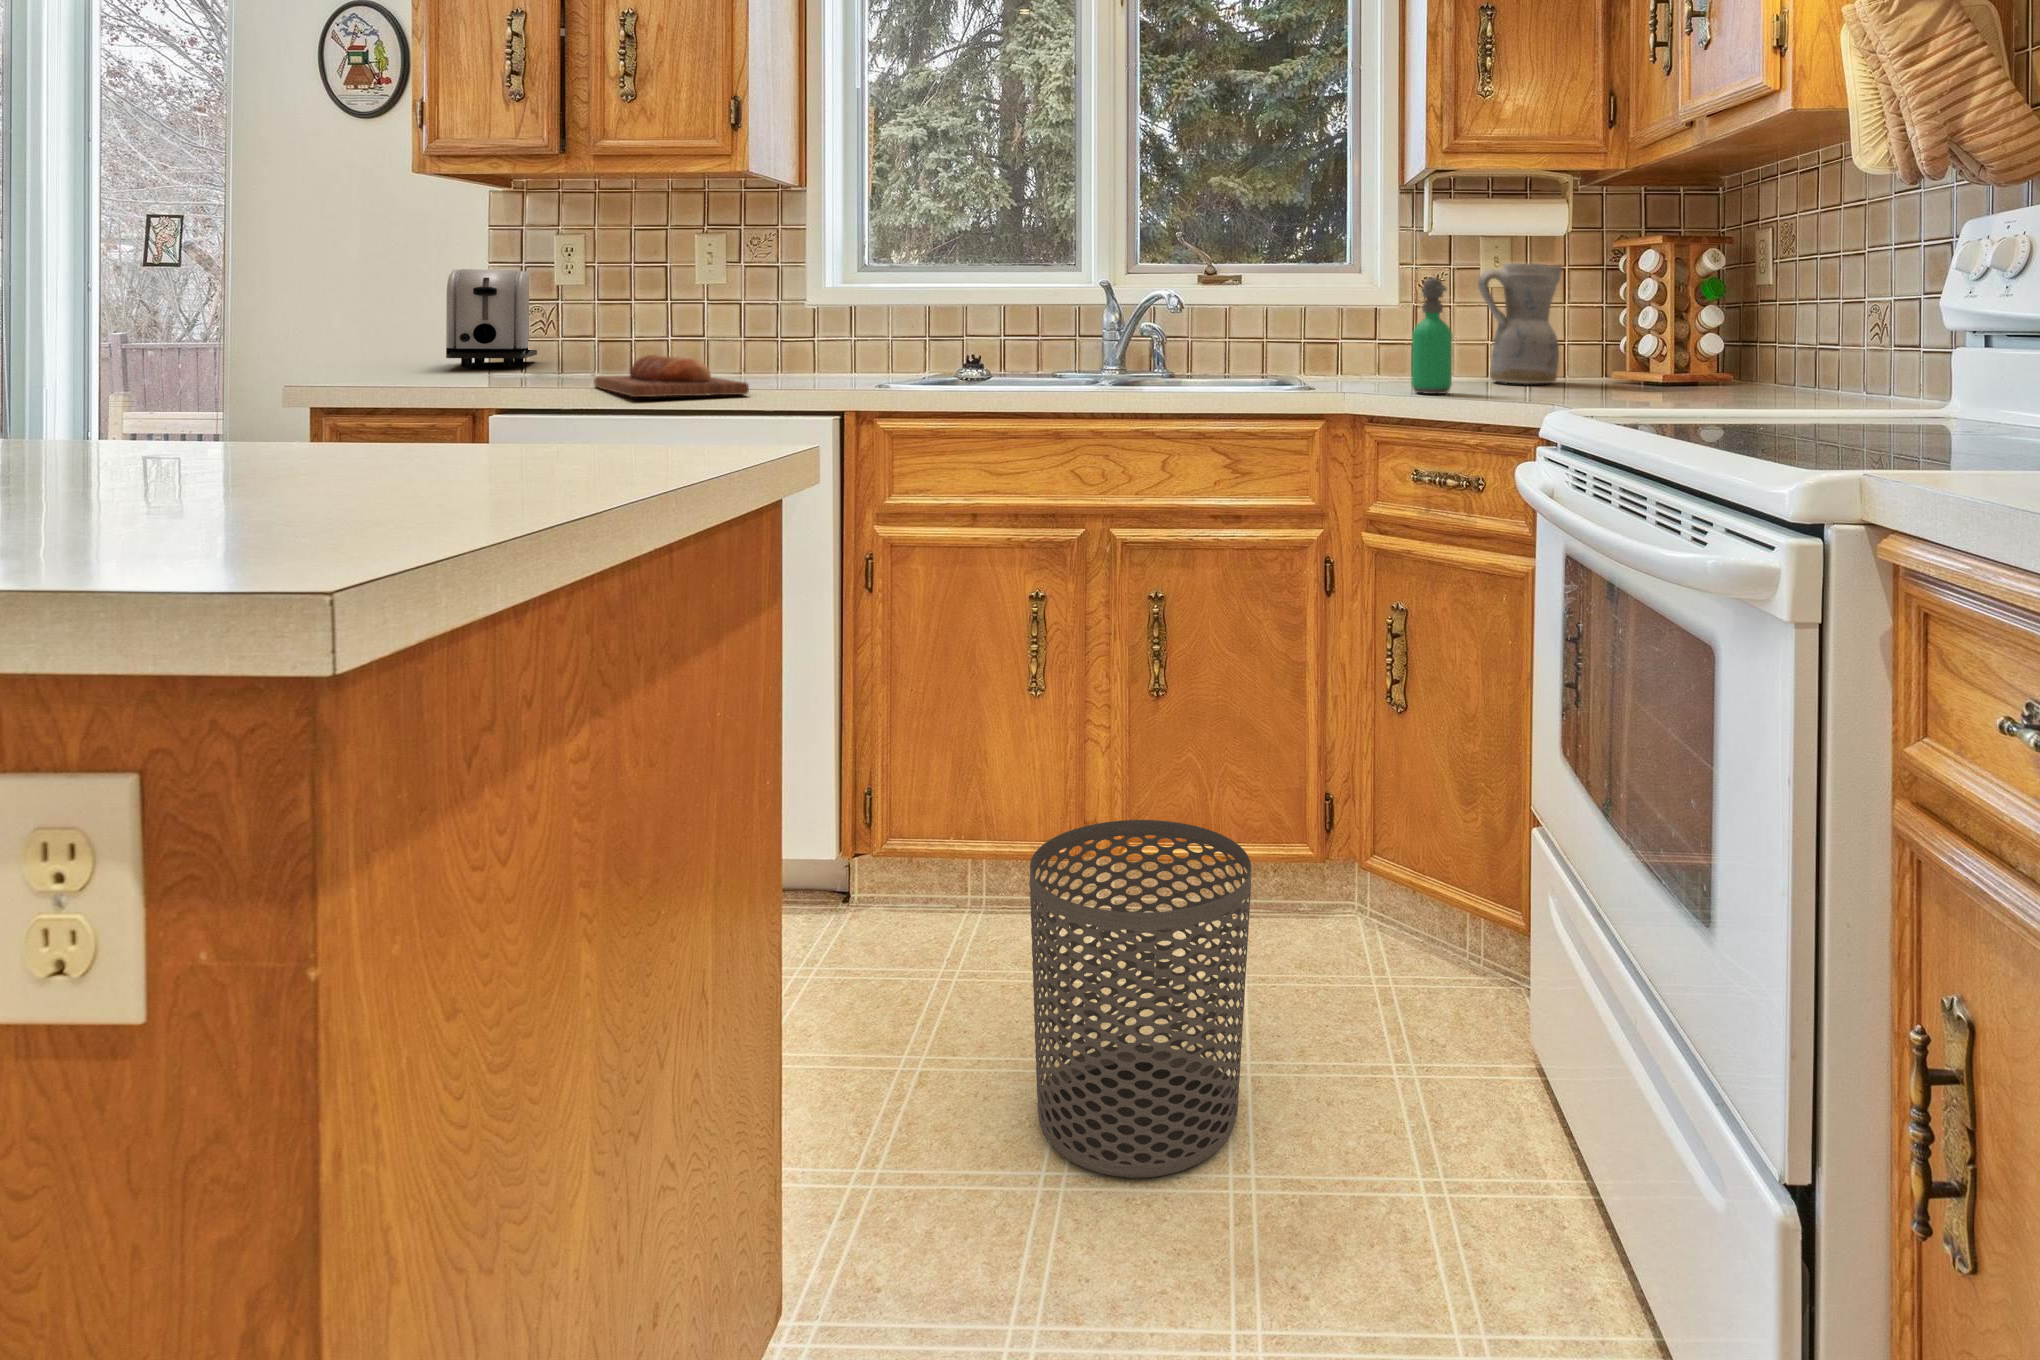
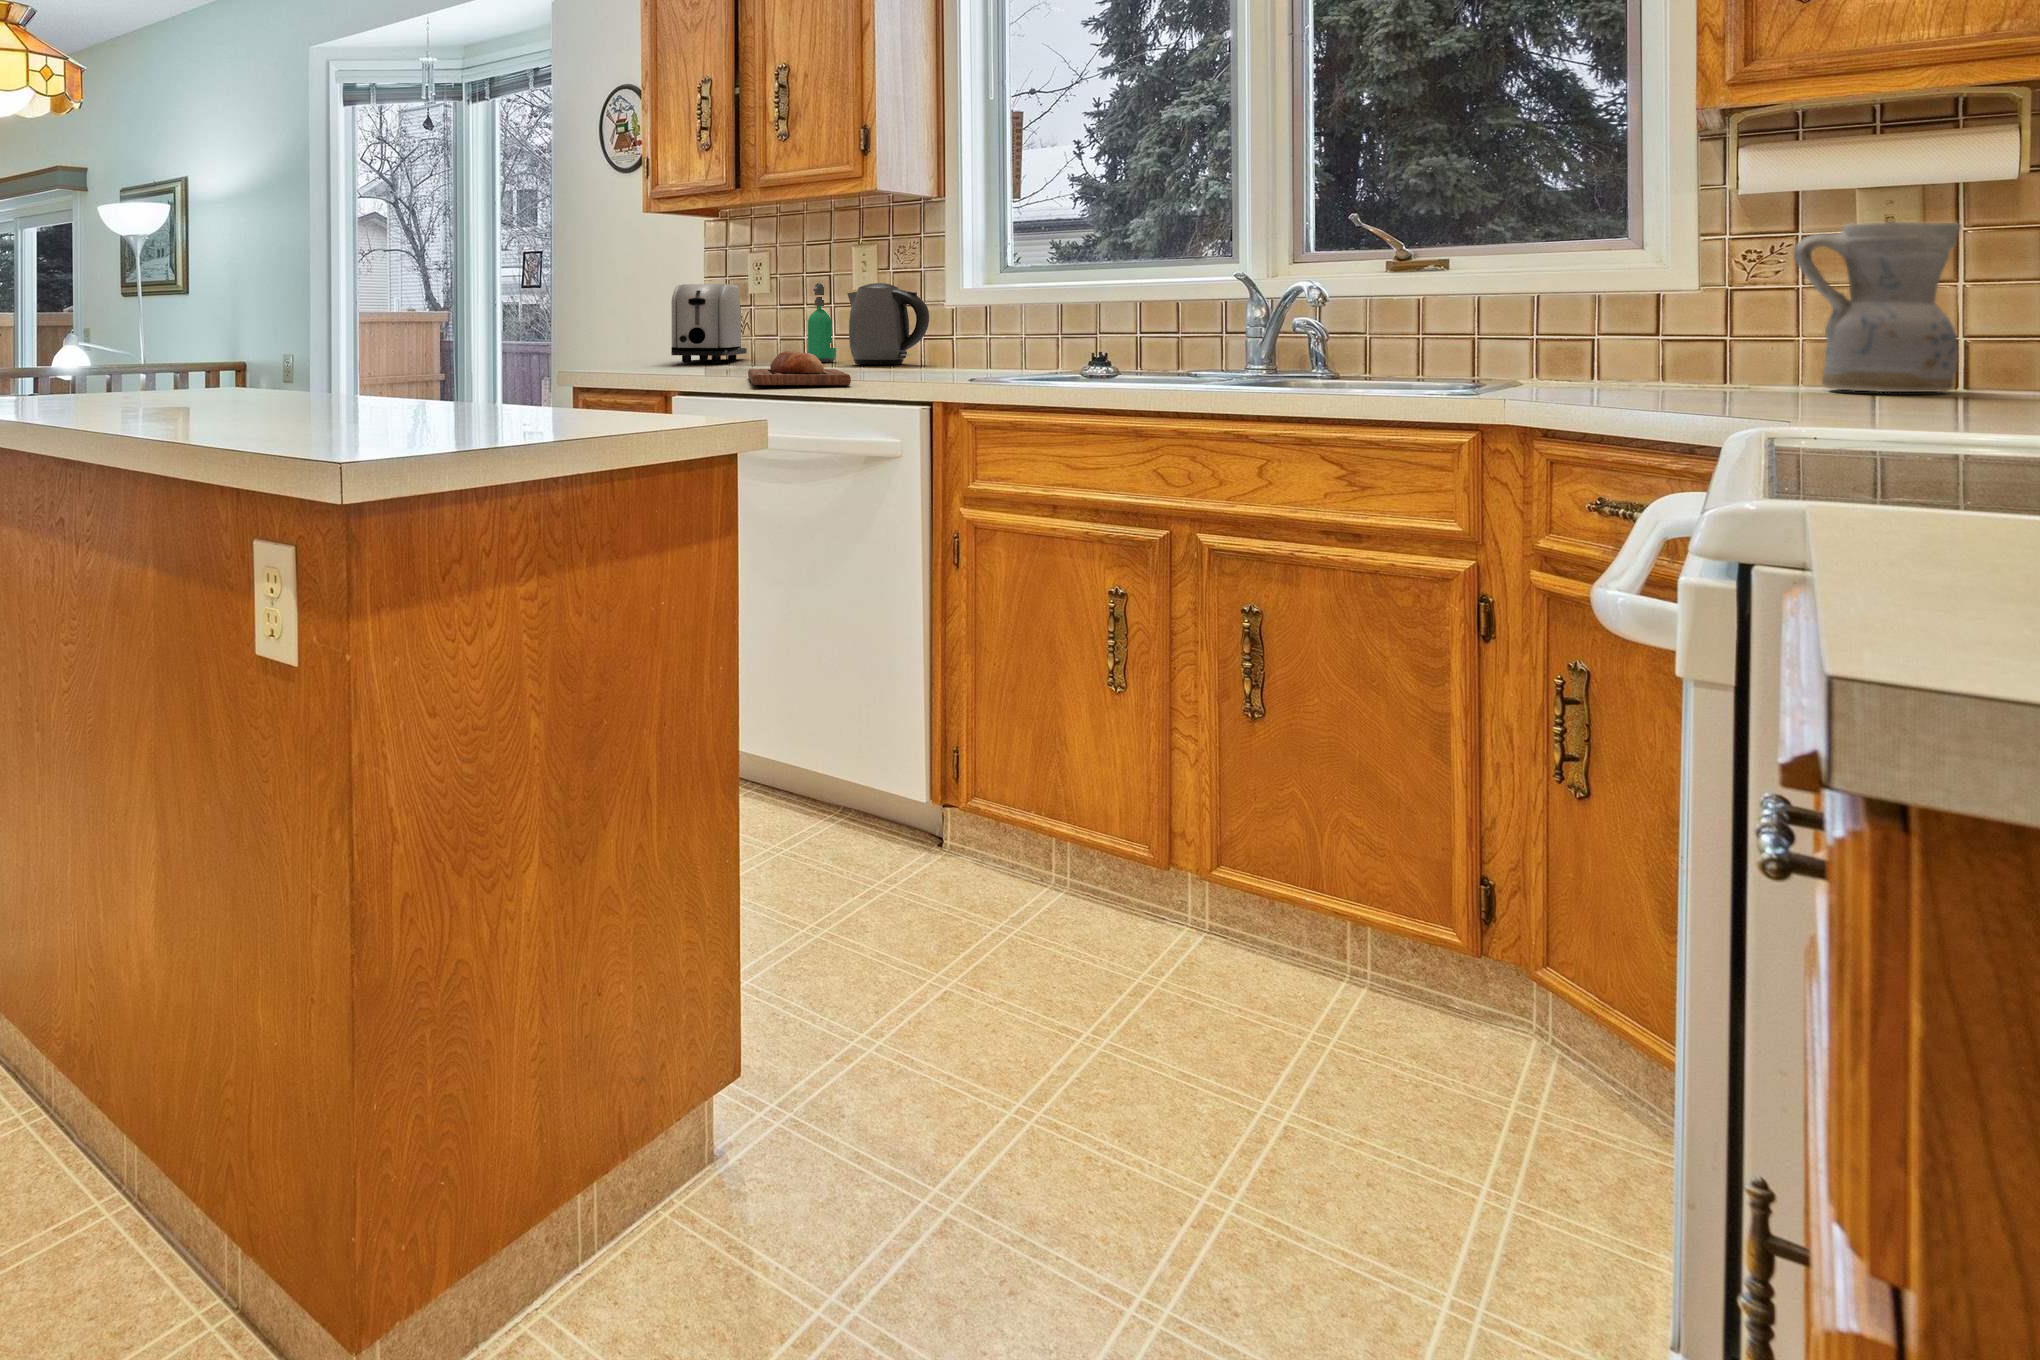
kettle: none [683,277,779,368] -> present [847,283,929,365]
soap dispenser: present [1411,277,1452,394] -> present [808,283,836,362]
waste bin: present [1030,820,1251,1178] -> none [1003,812,1247,1167]

